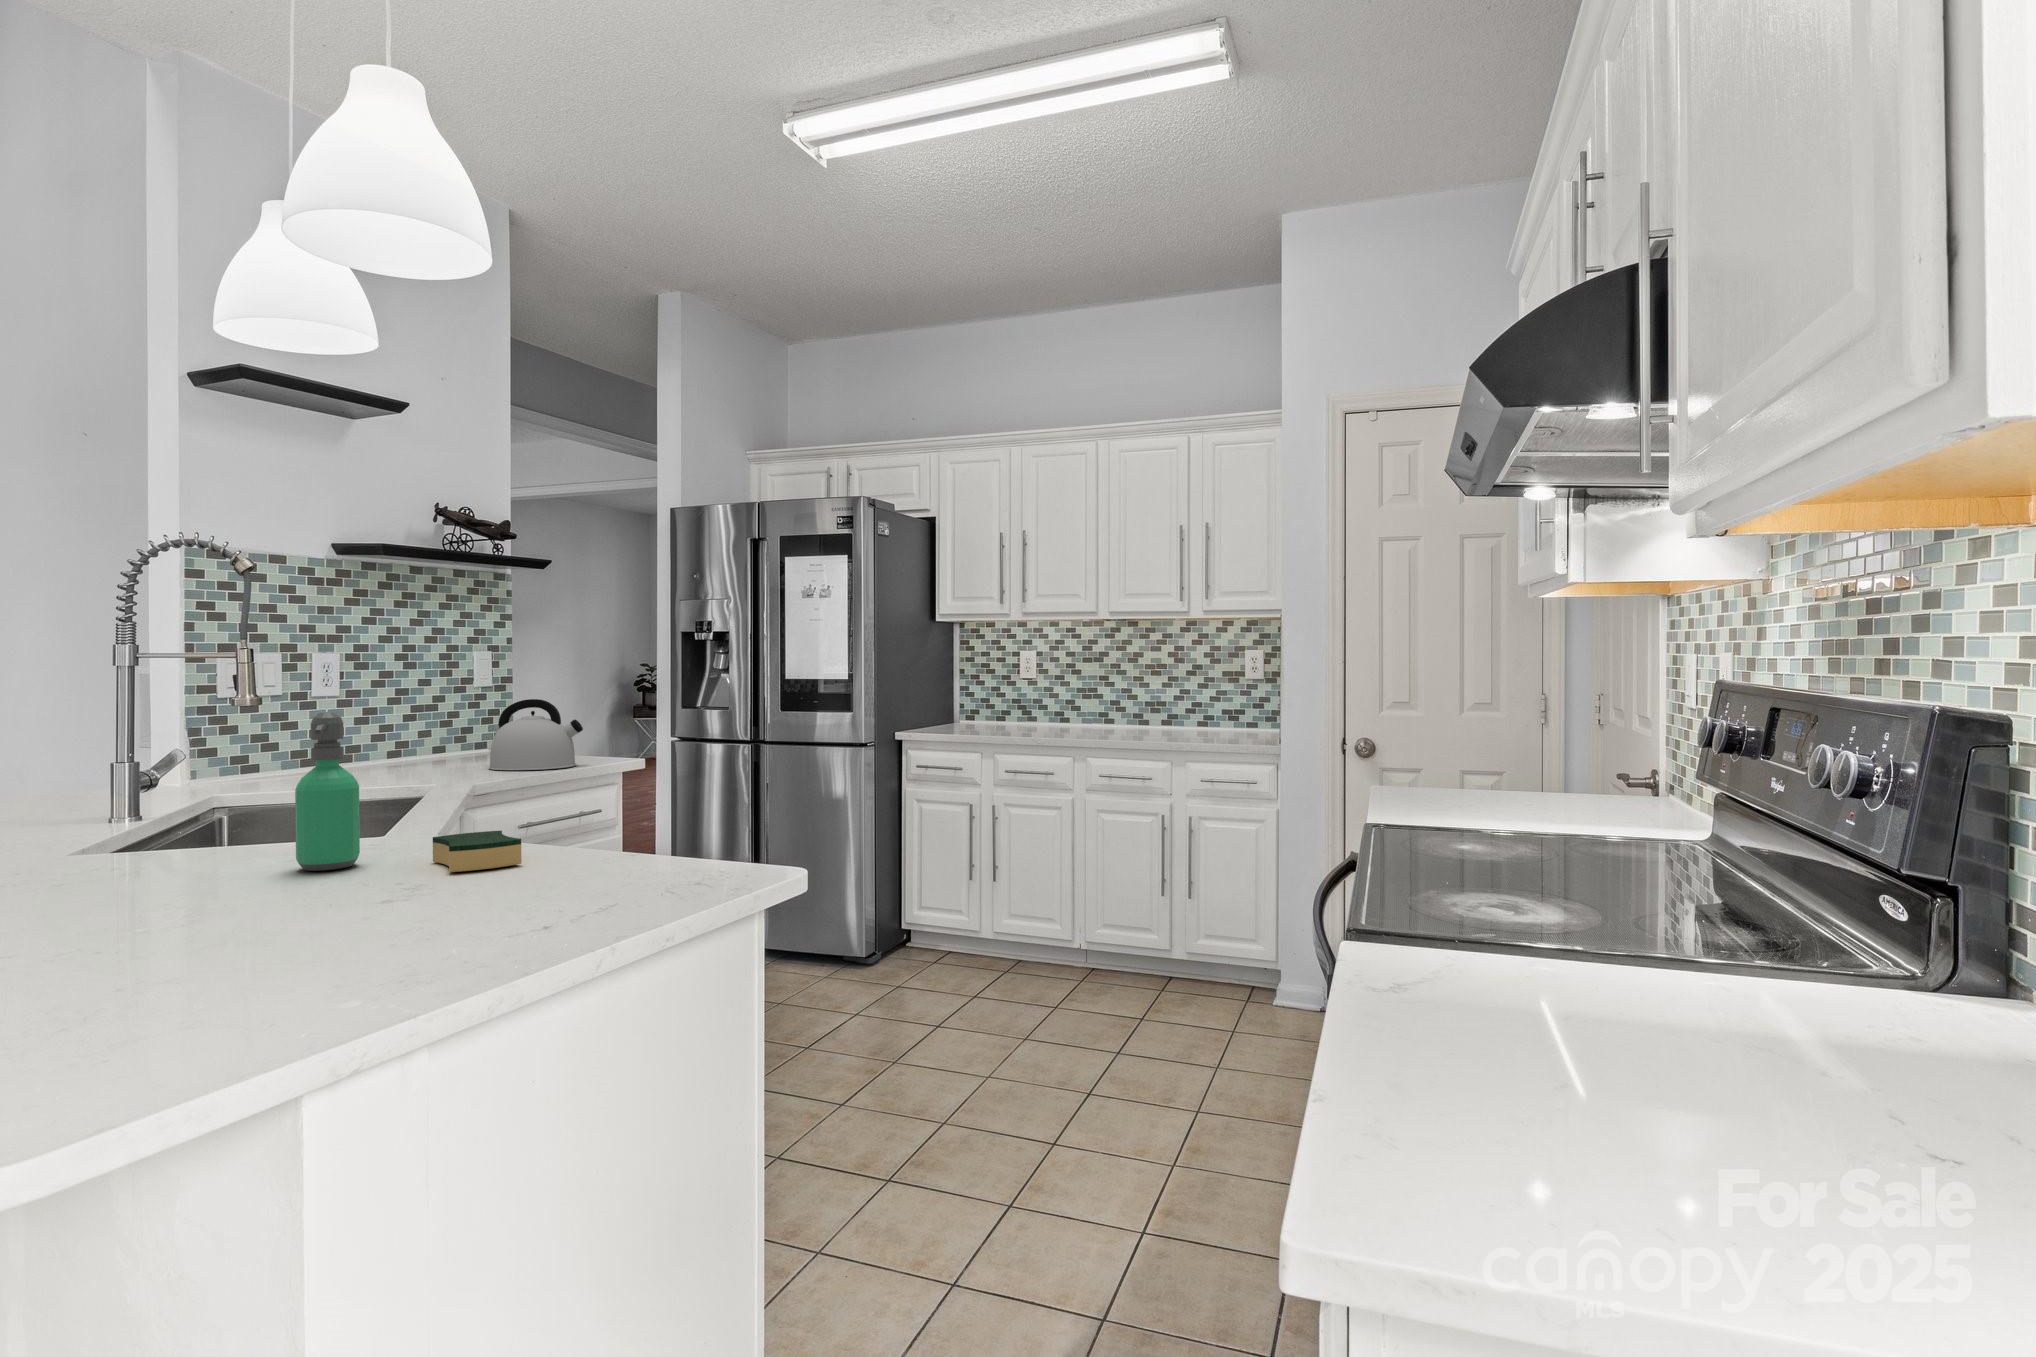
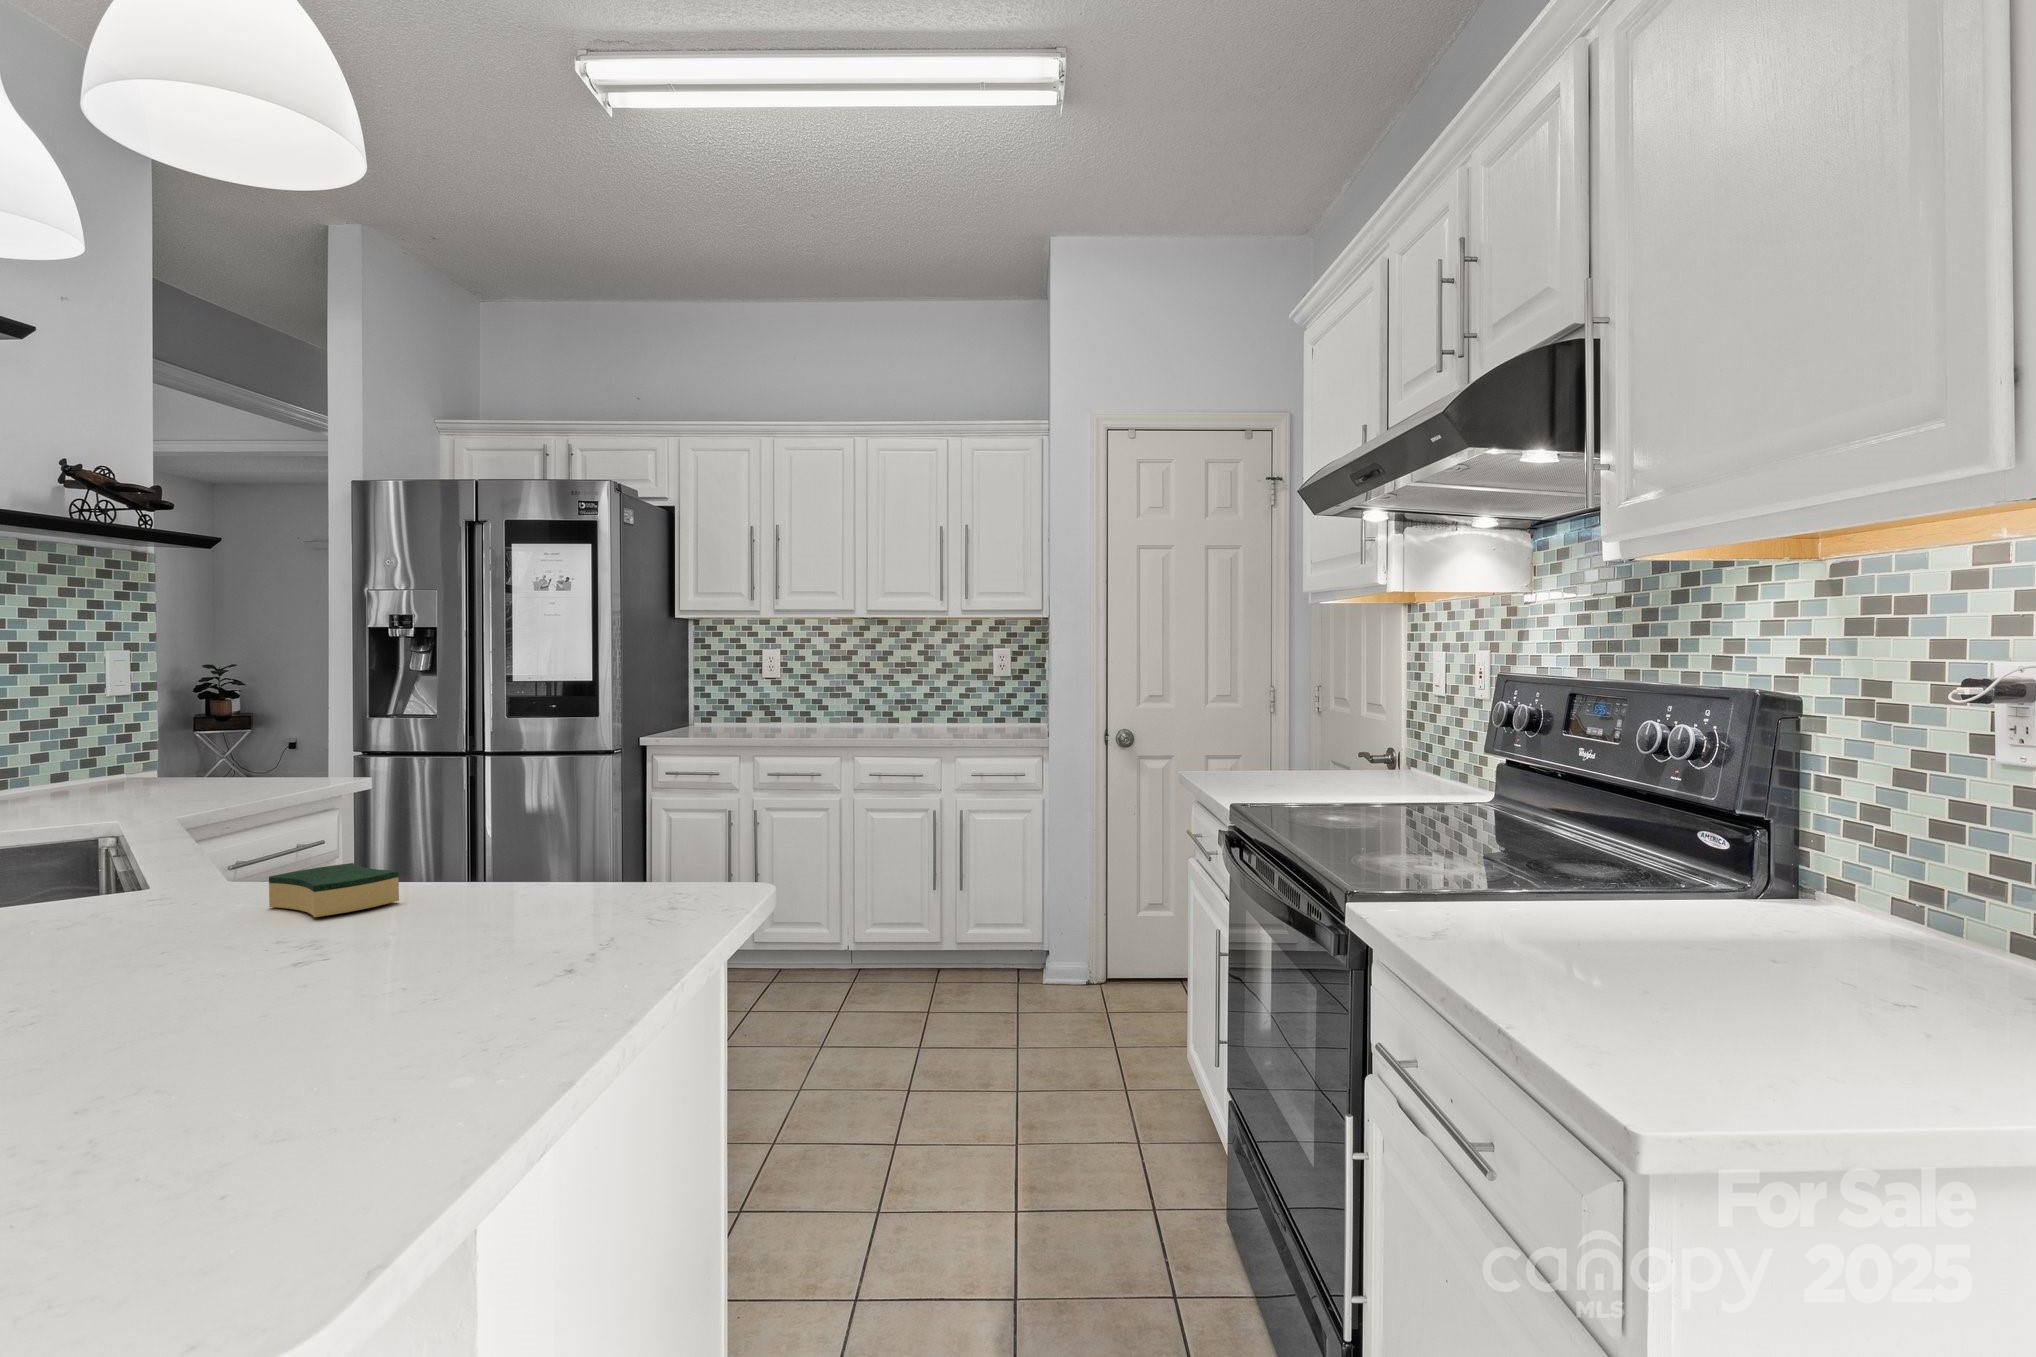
kettle: present [489,699,583,770] -> none [161,708,293,795]
soap dispenser: present [295,712,360,871] -> none [72,725,166,931]

